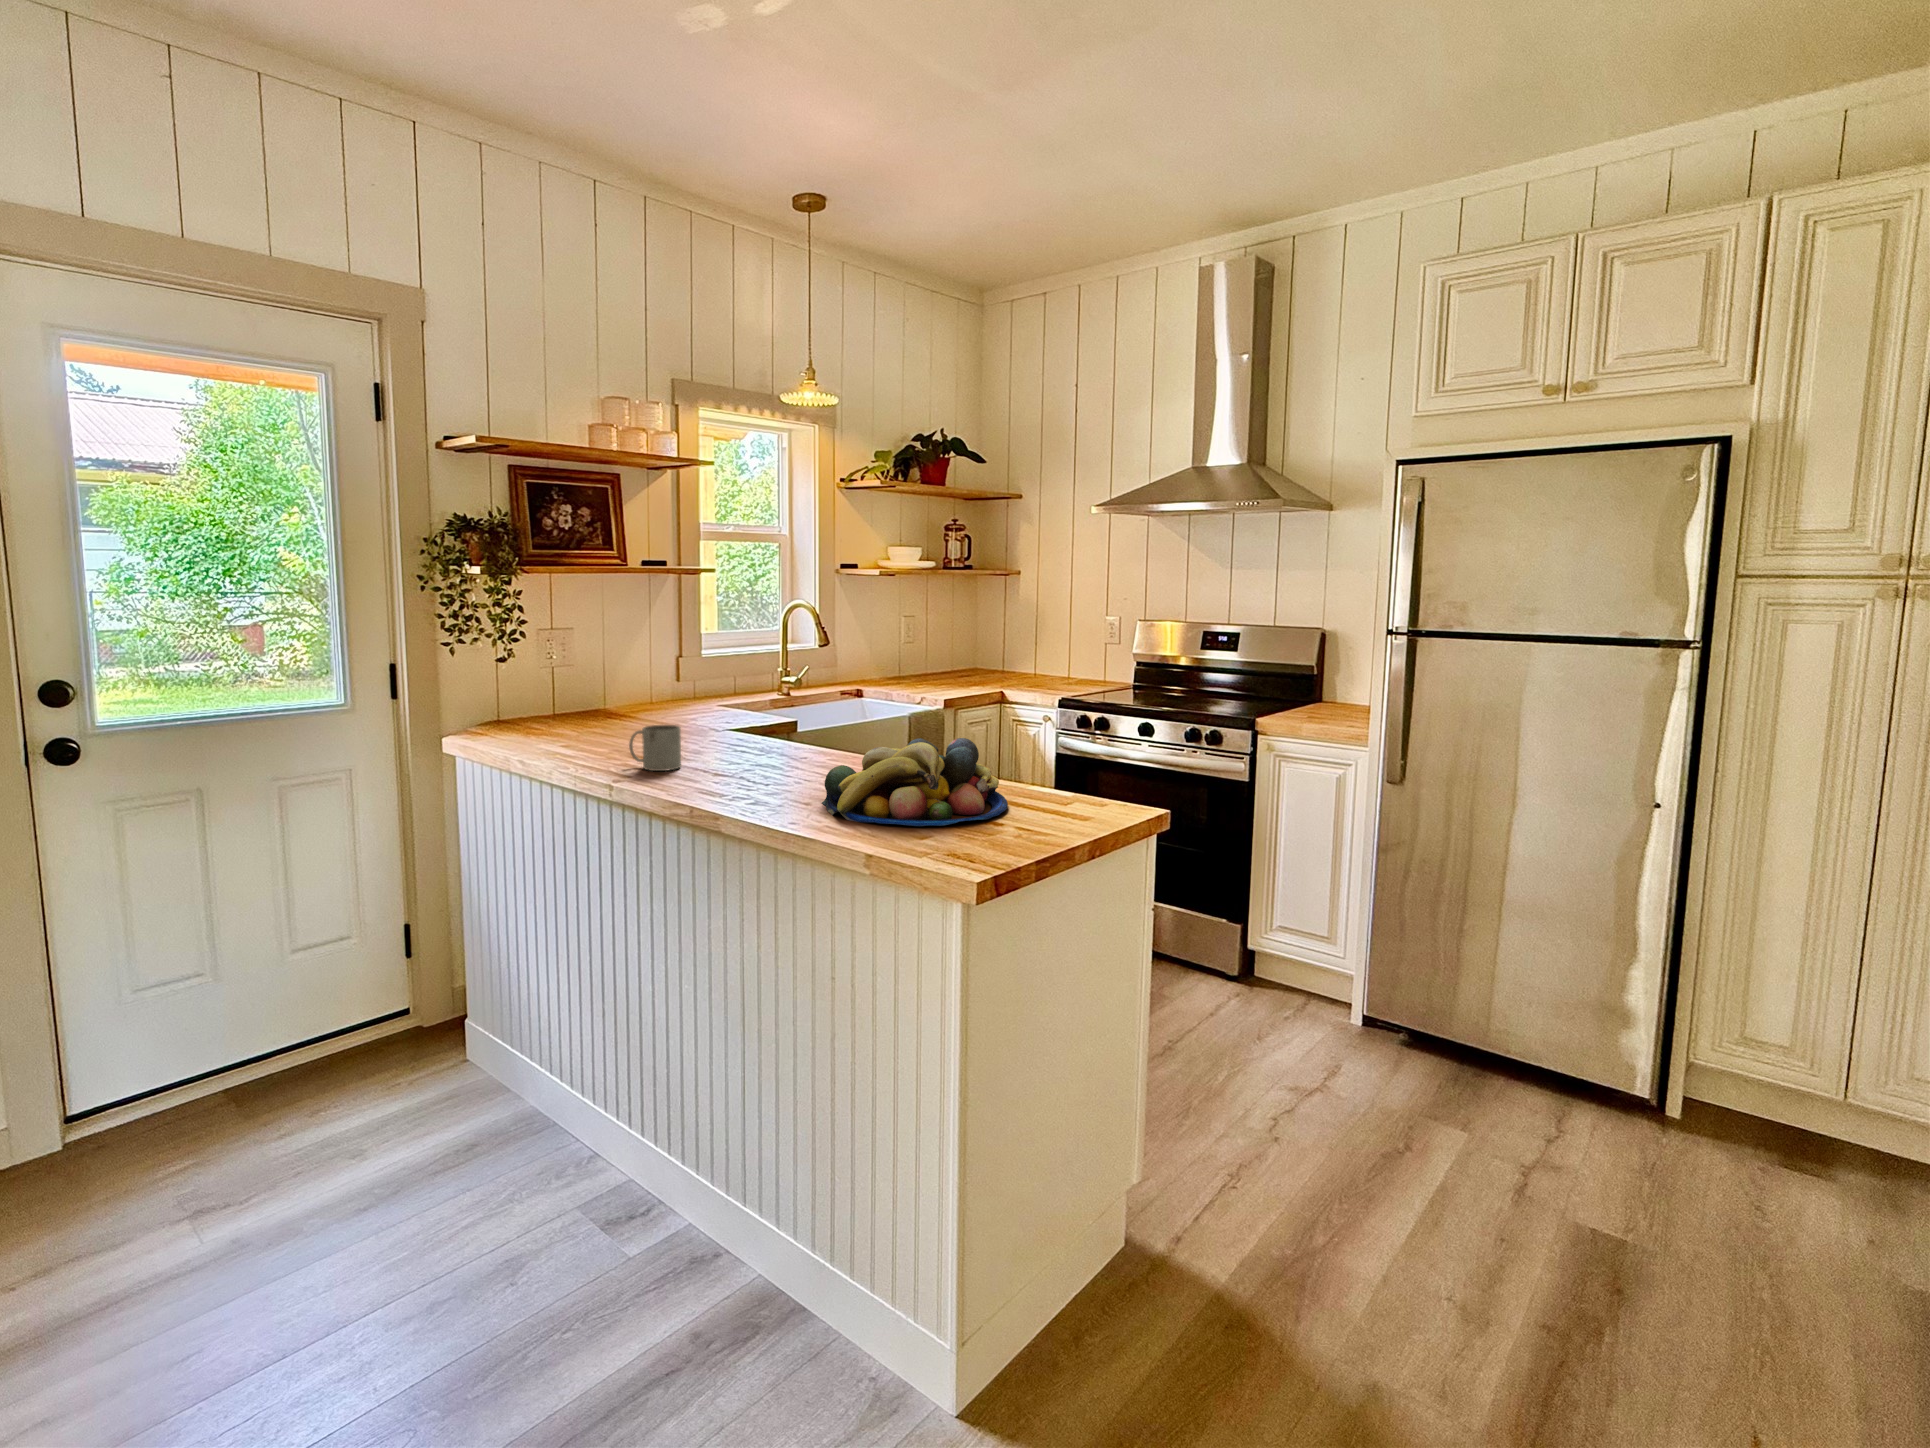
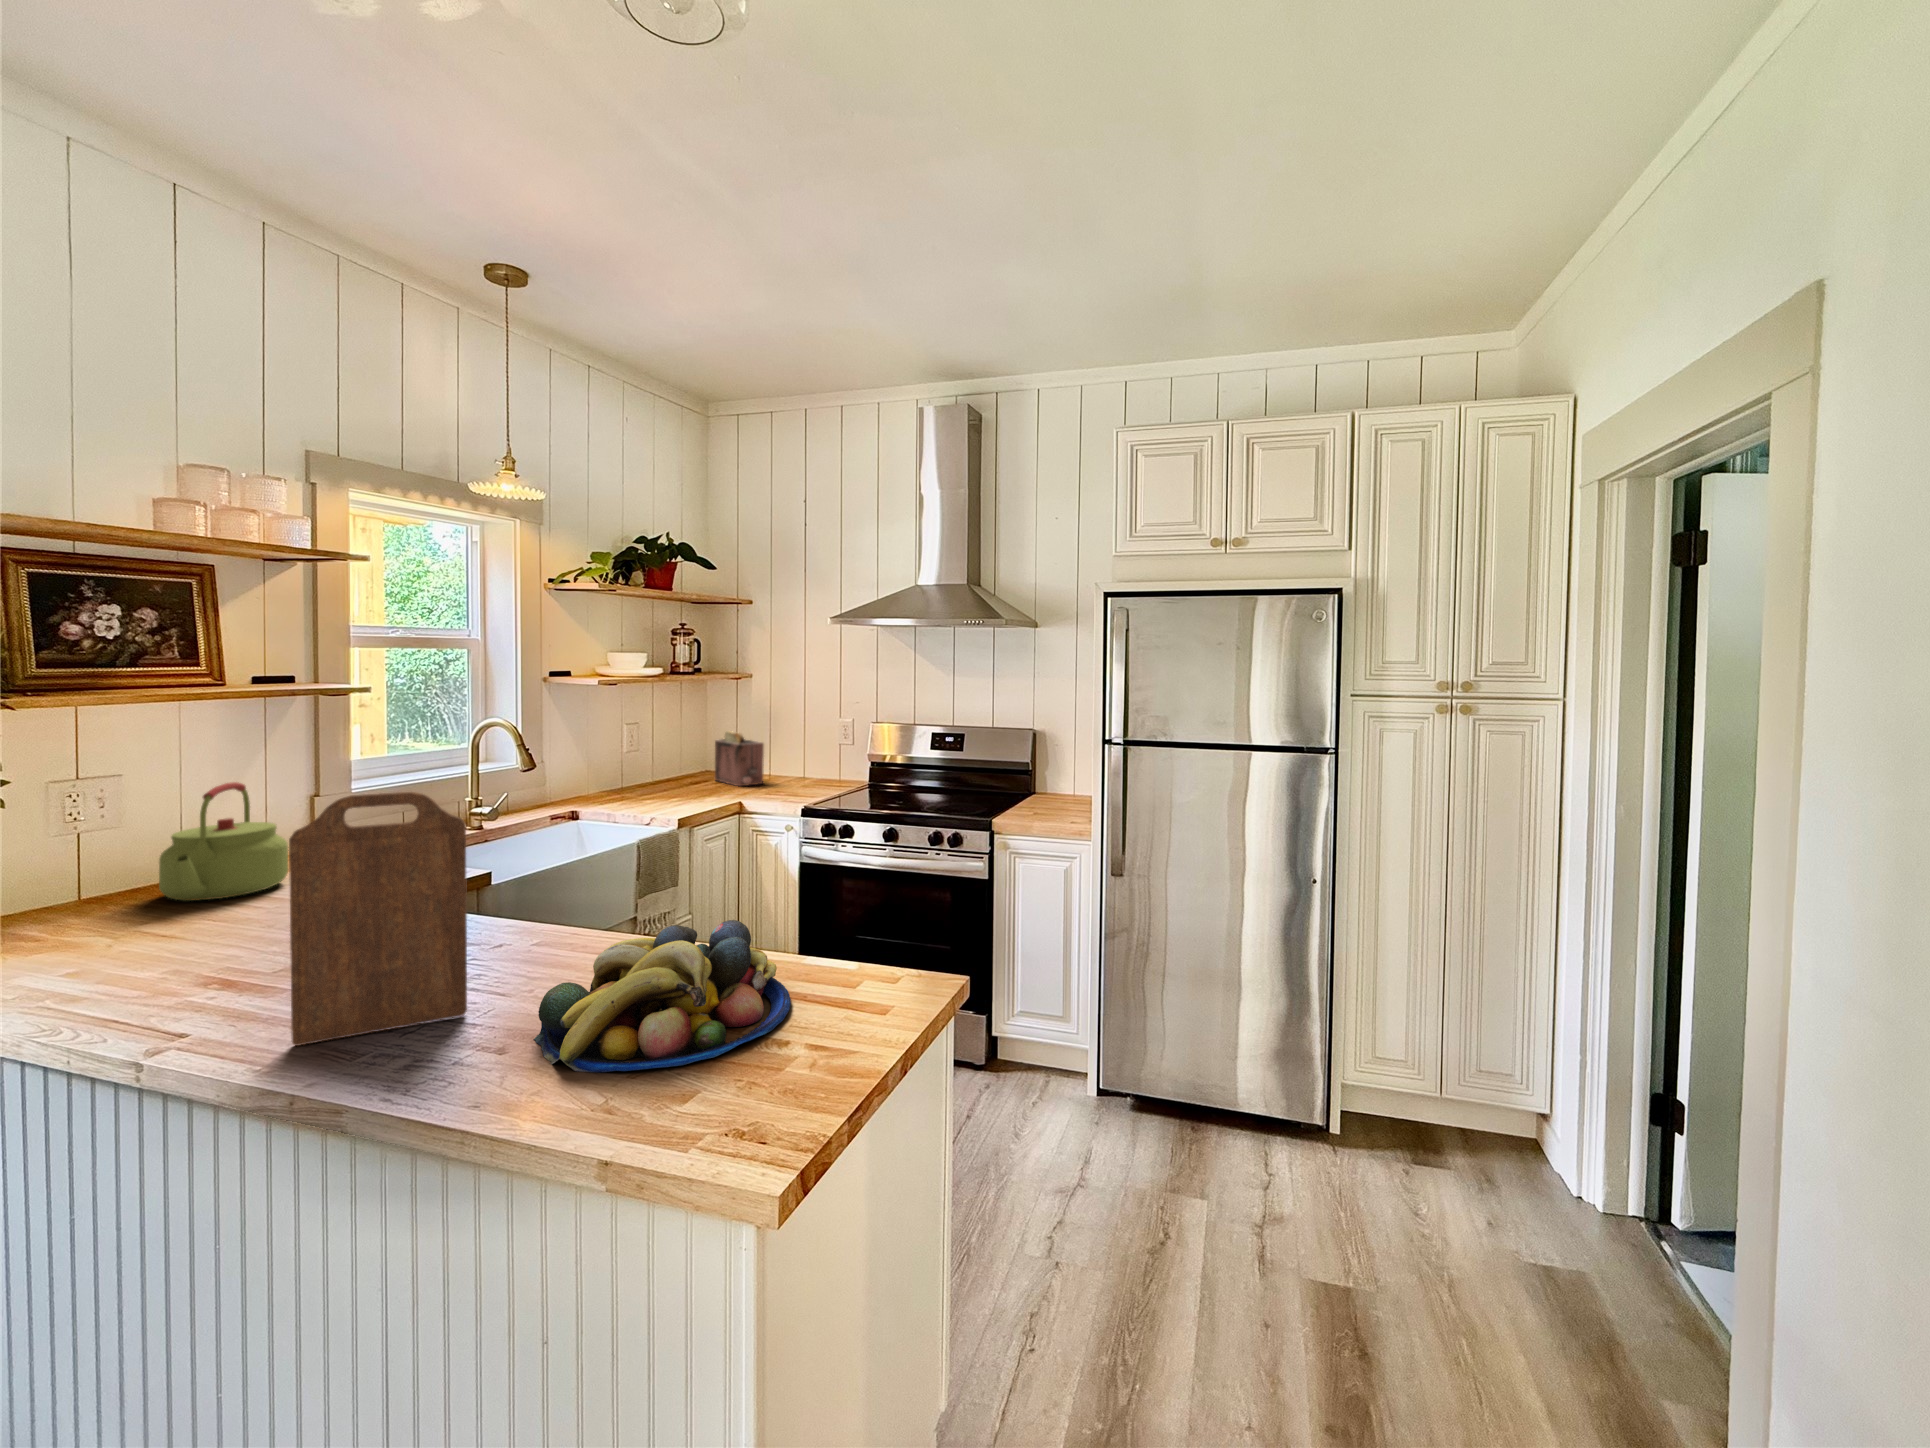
cutting board: none [678,618,780,788] -> present [289,792,467,1046]
toaster: none [982,626,1027,680] -> present [715,731,764,786]
kettle: none [597,636,668,718] -> present [159,782,289,901]
mug: present [629,725,681,771] -> none [198,936,298,1014]

